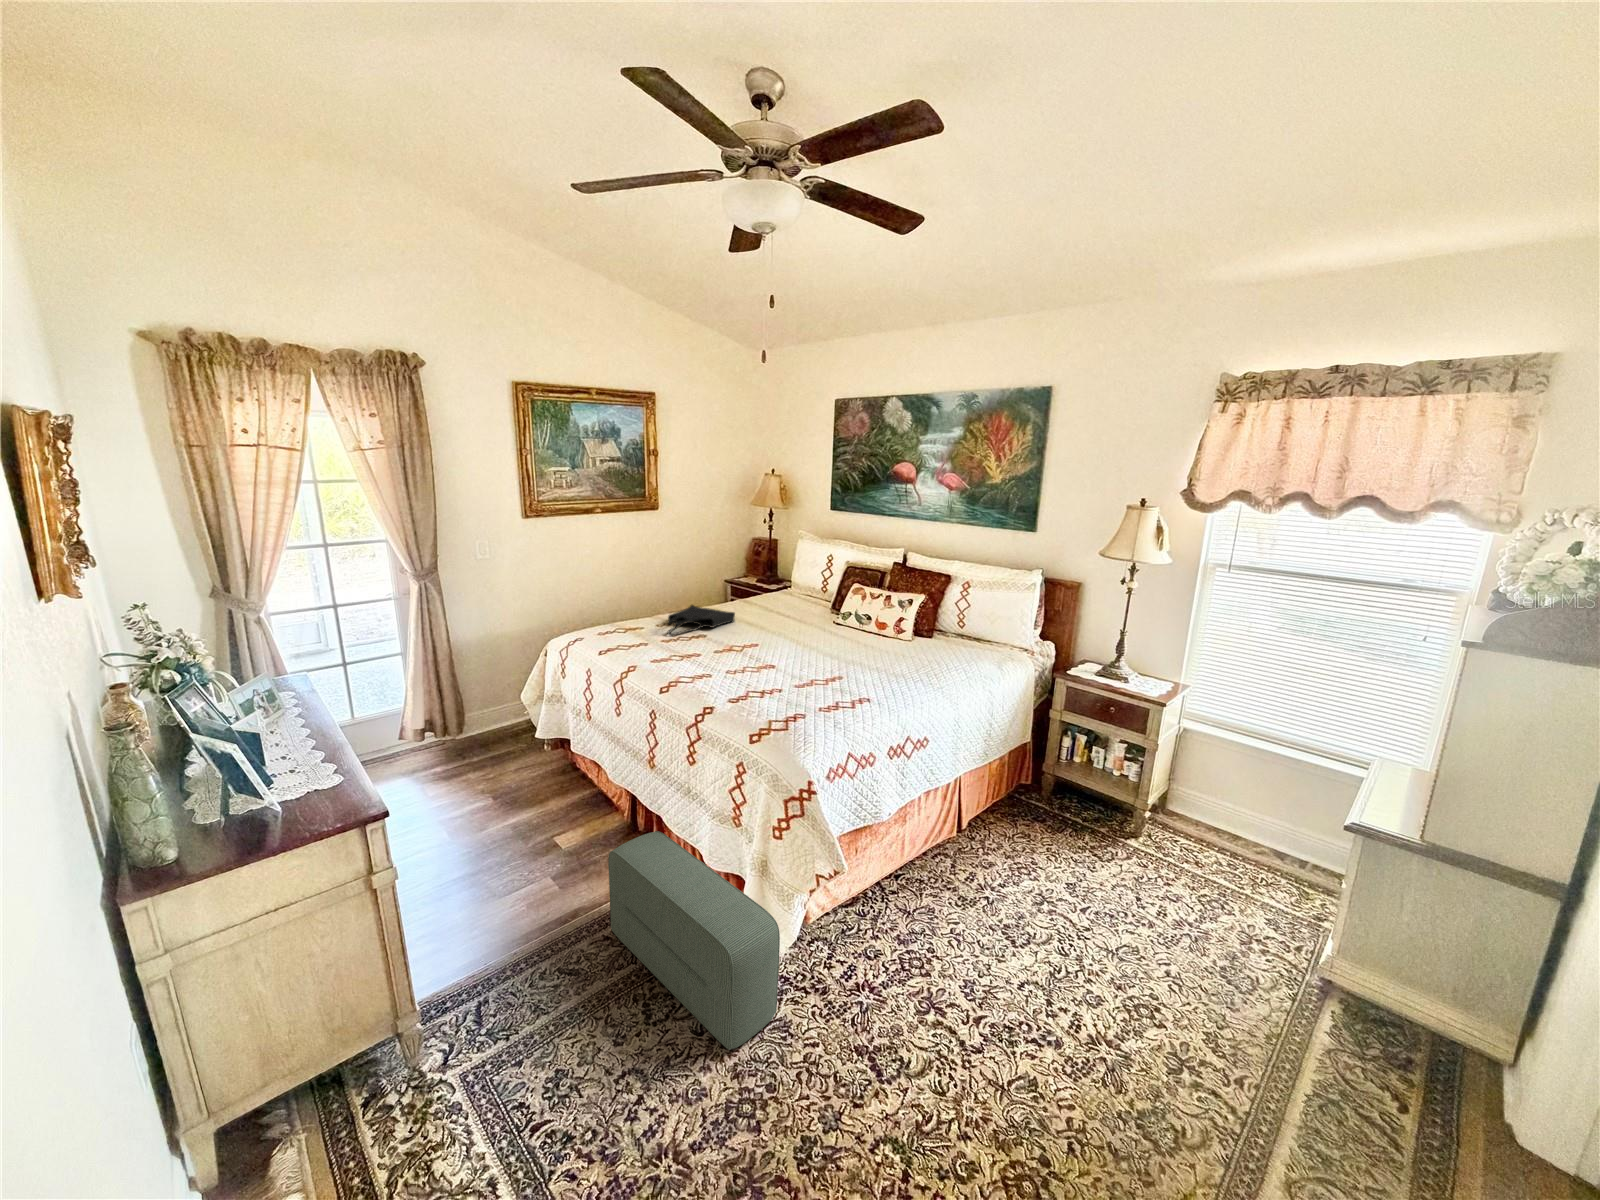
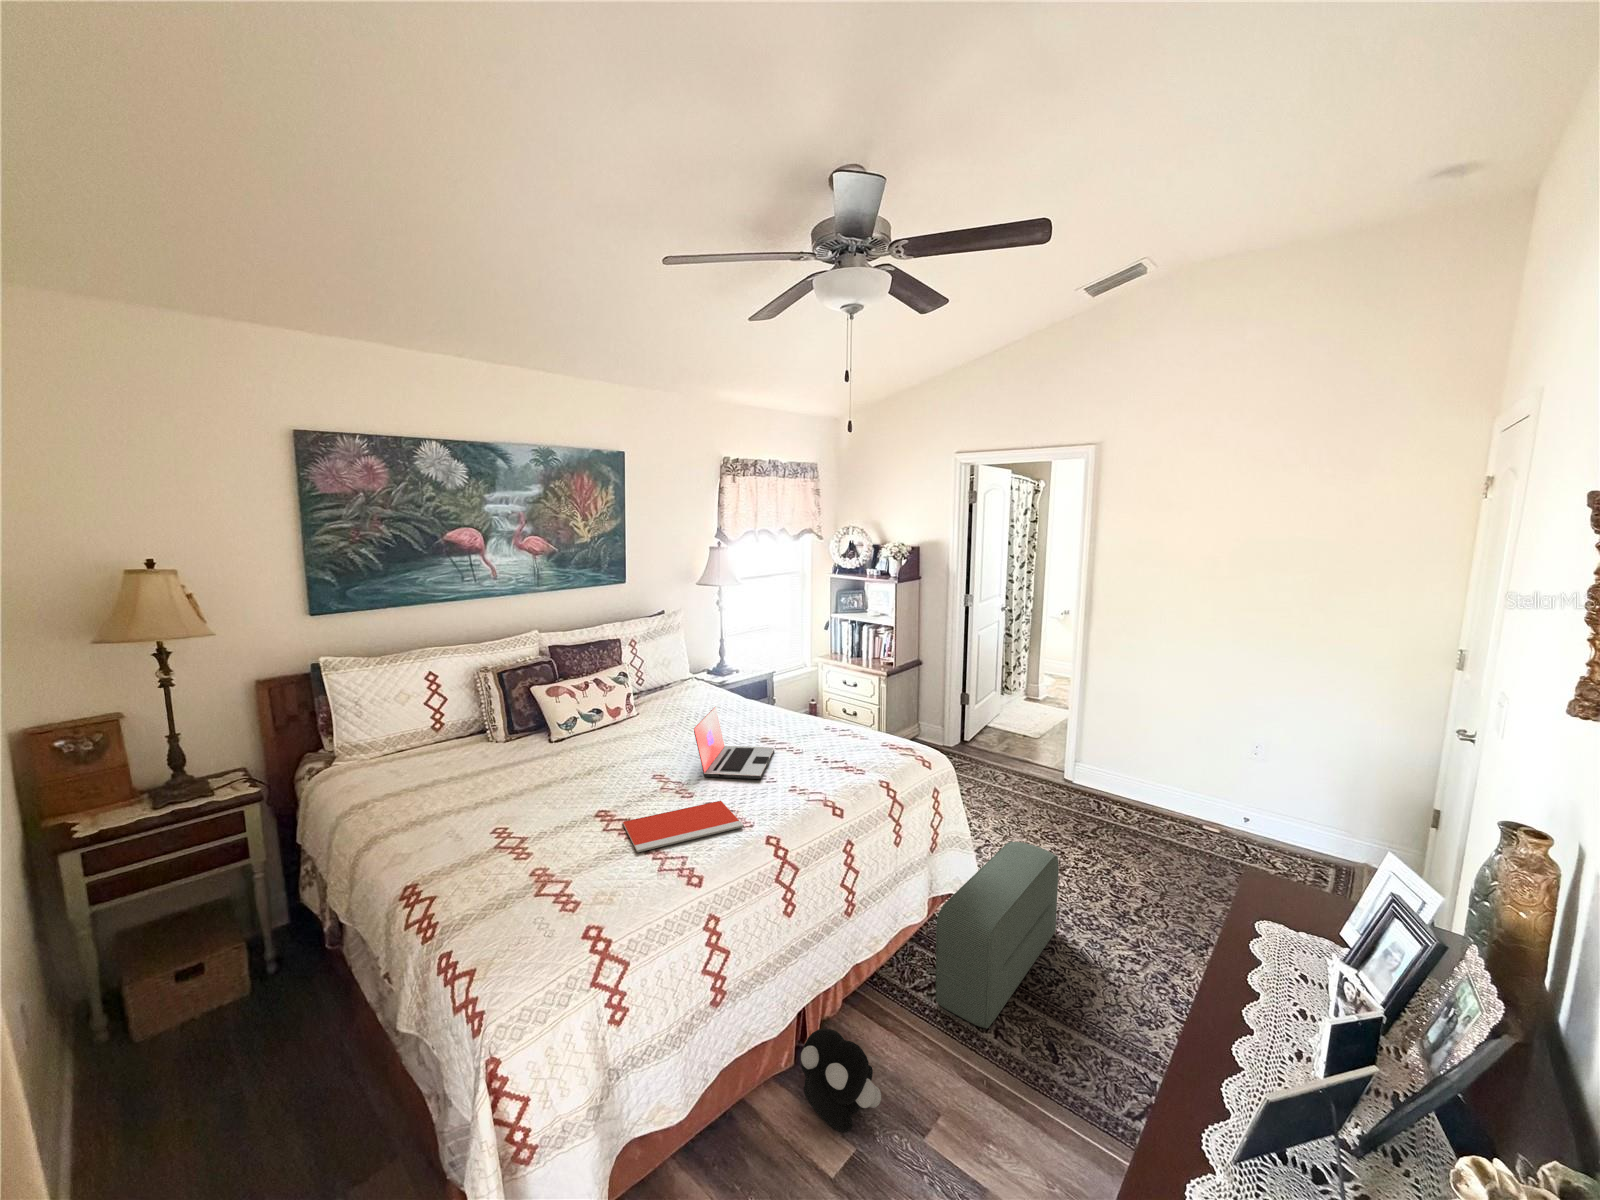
tote bag: present [667,605,735,636] -> none [435,779,583,843]
laptop: none [729,619,806,678] -> present [694,707,774,779]
notebook: none [641,642,697,667] -> present [623,801,744,852]
plush toy: none [559,790,617,855] -> present [801,1029,881,1133]

